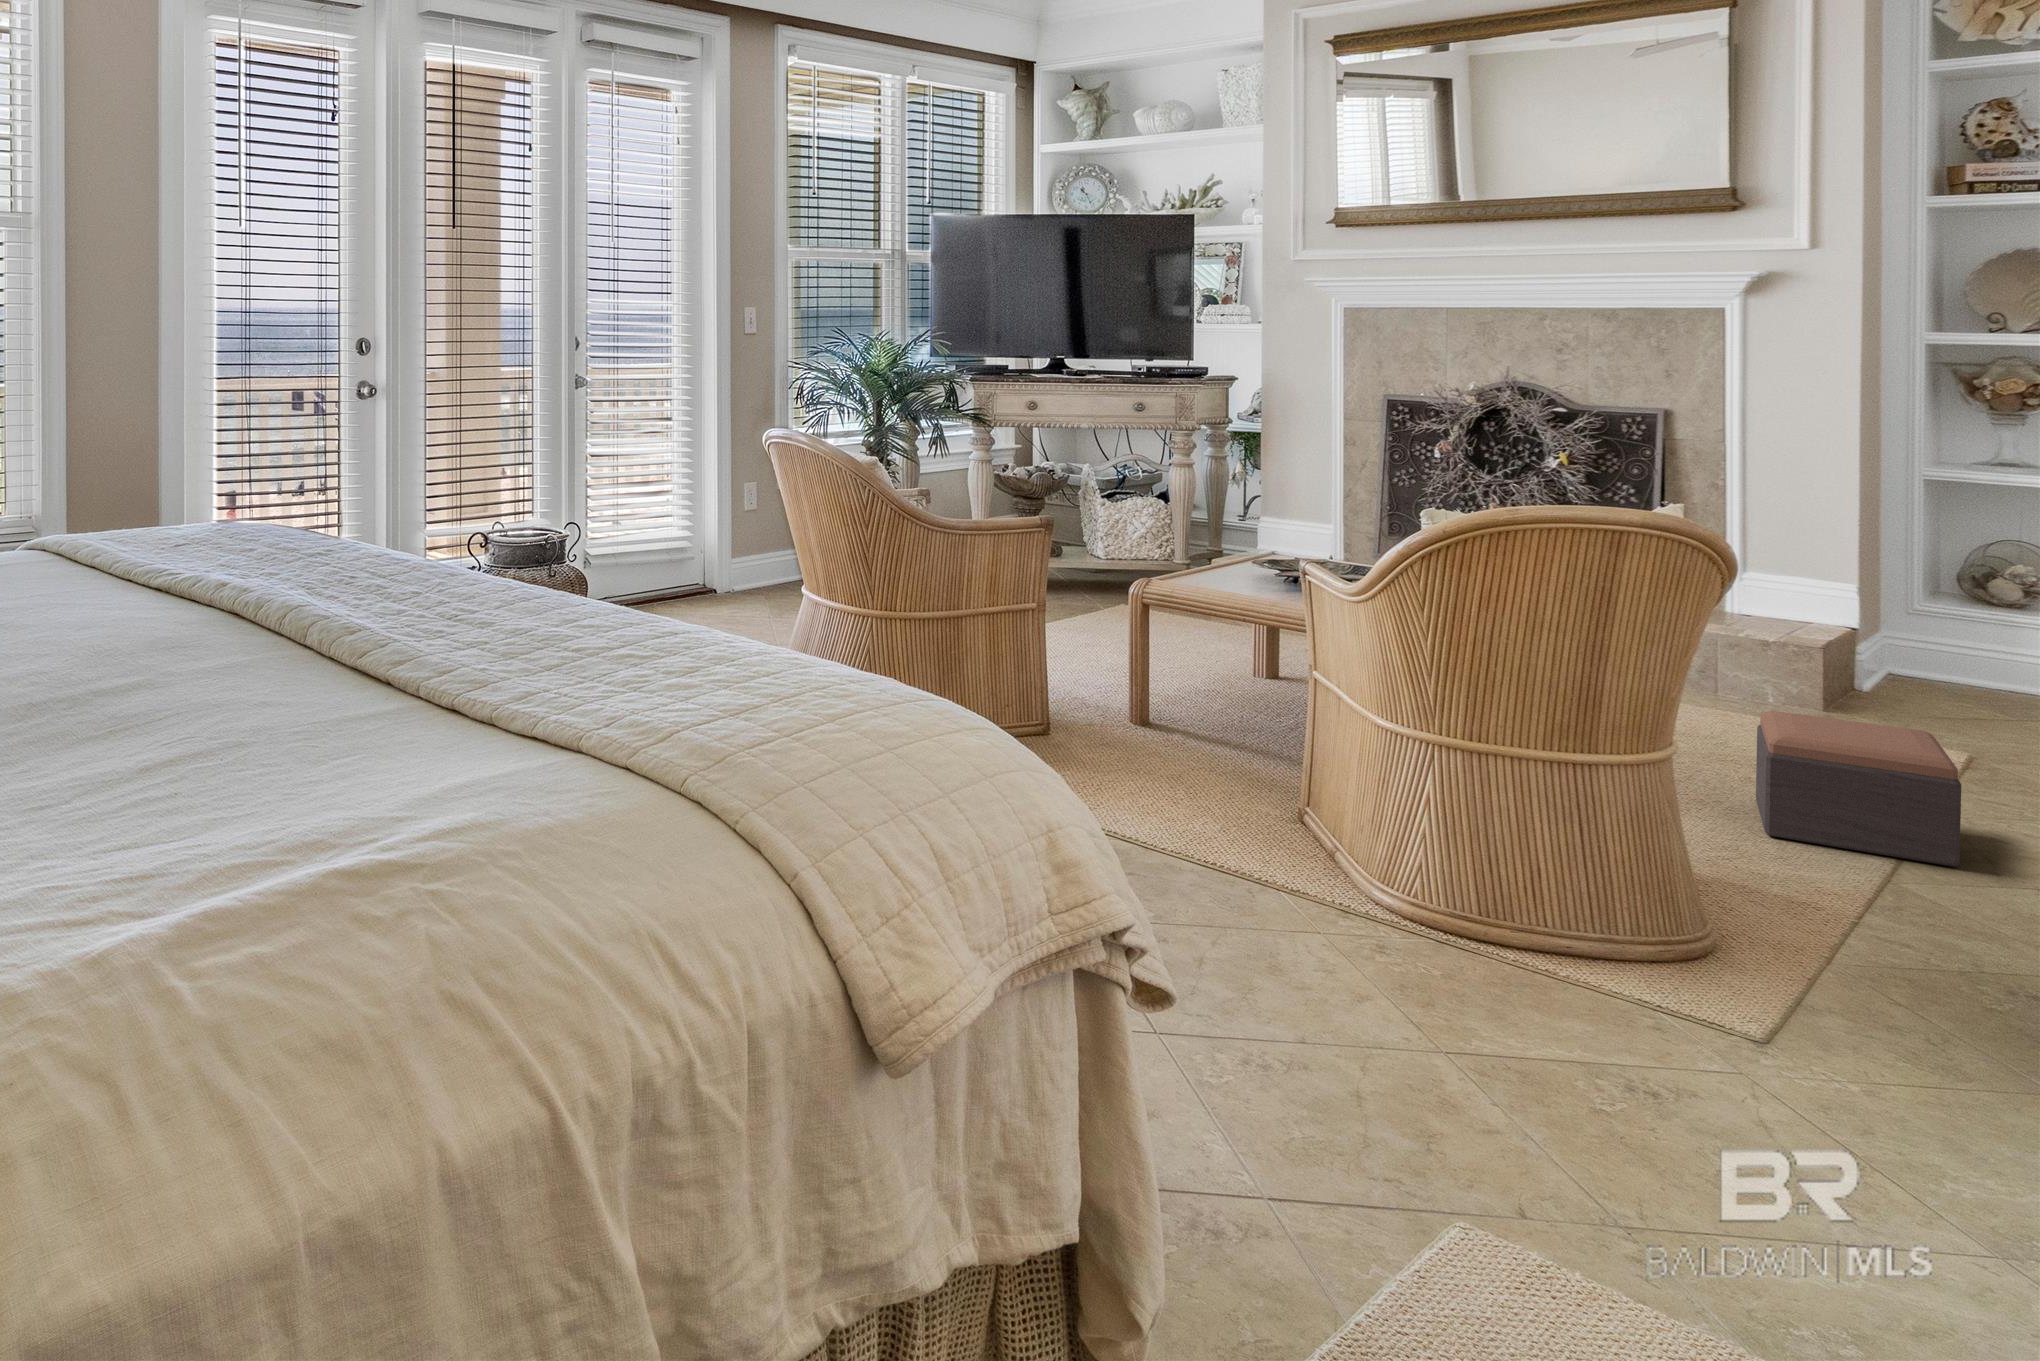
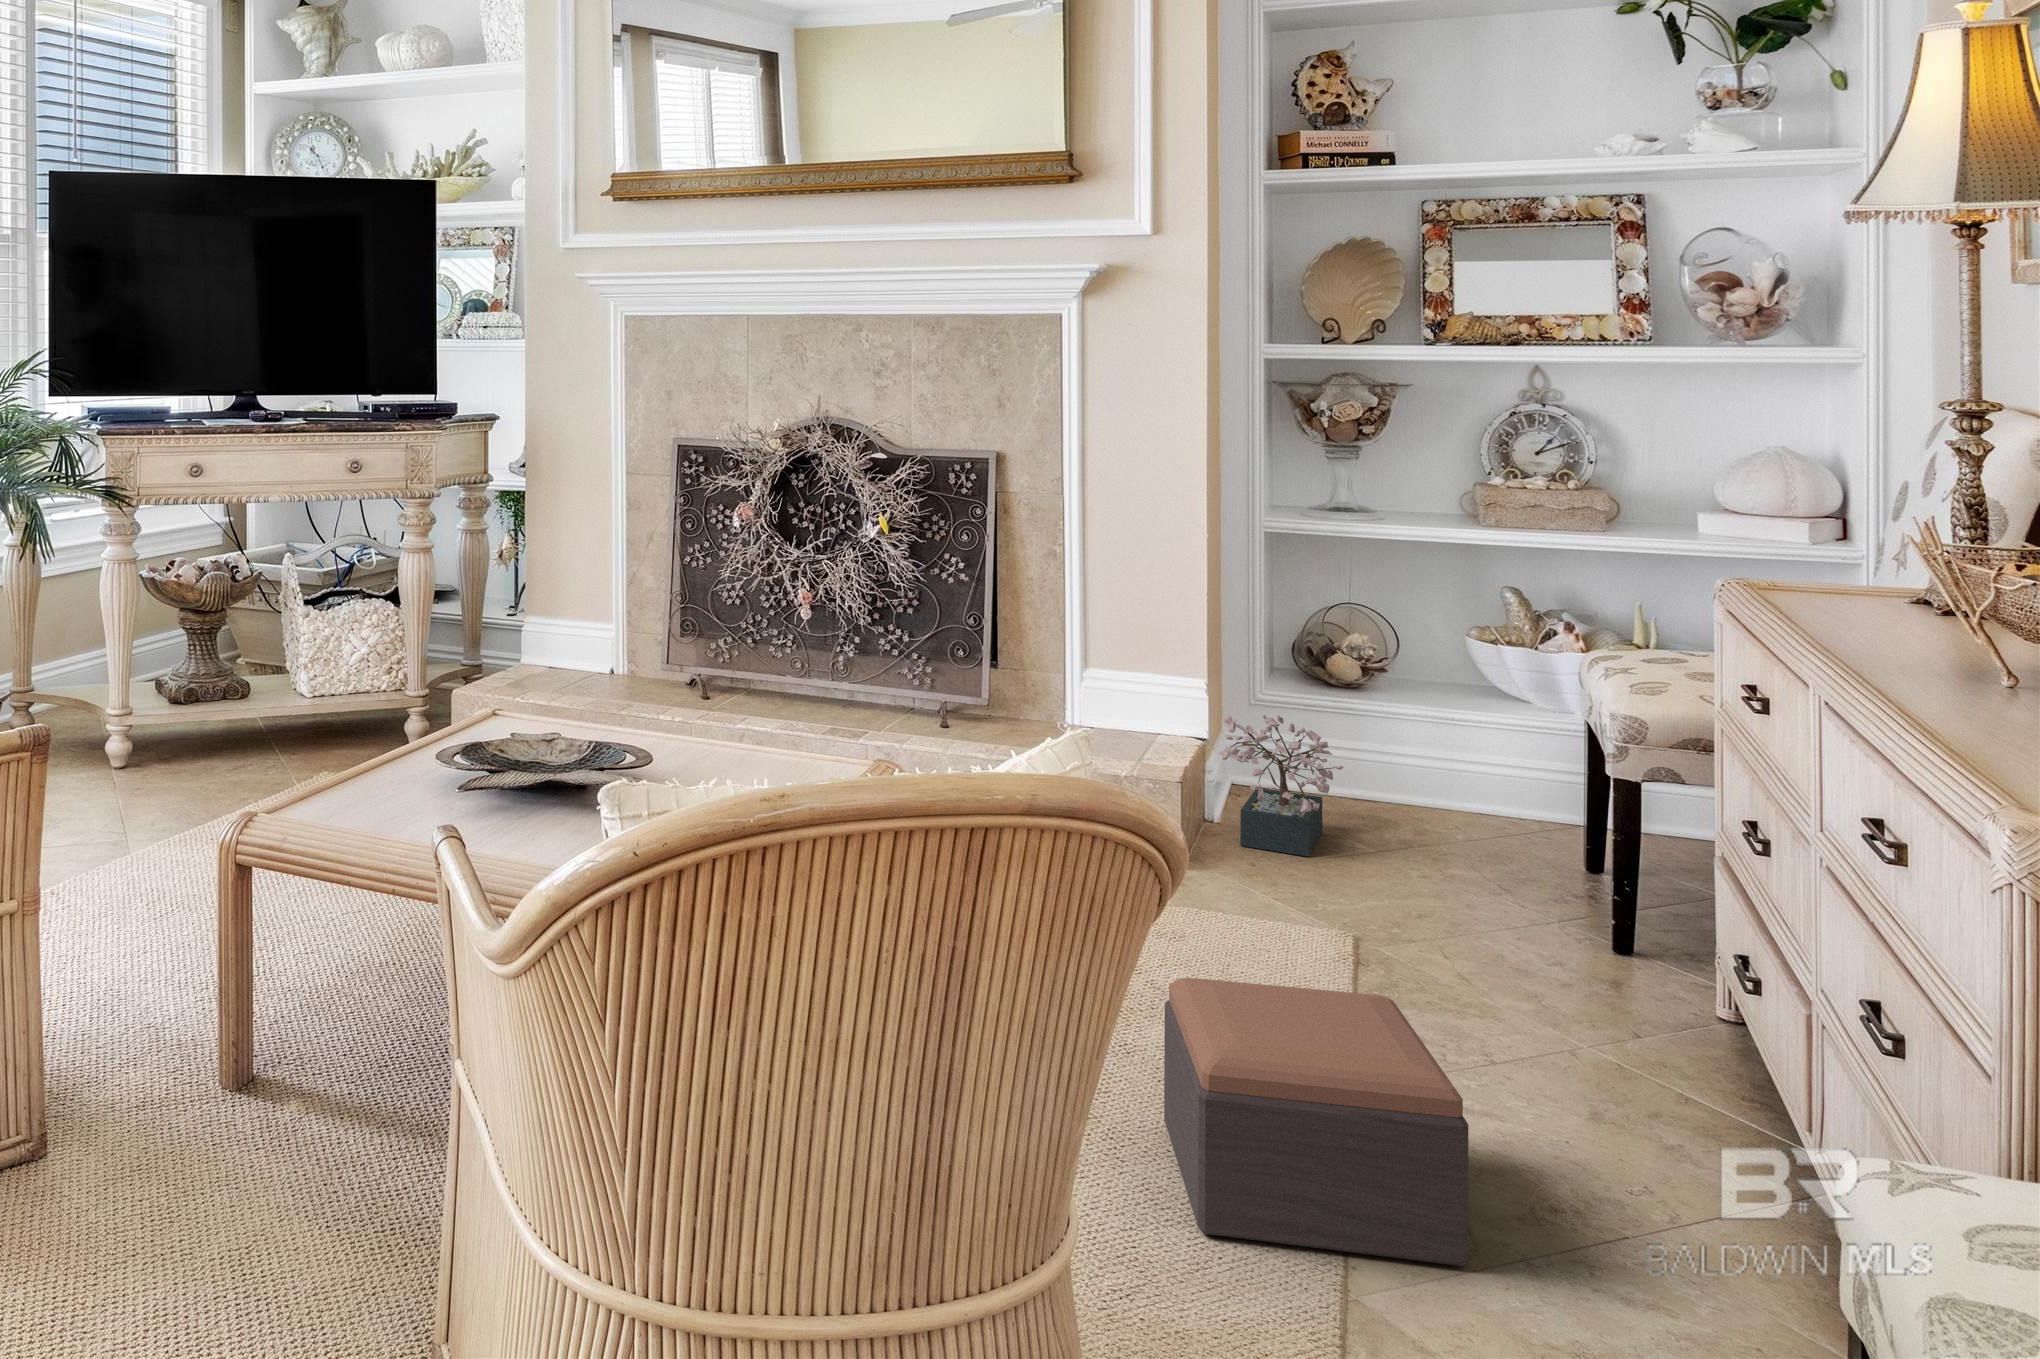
decorative plant: none [1857,604,1974,712] -> present [1219,715,1343,857]

